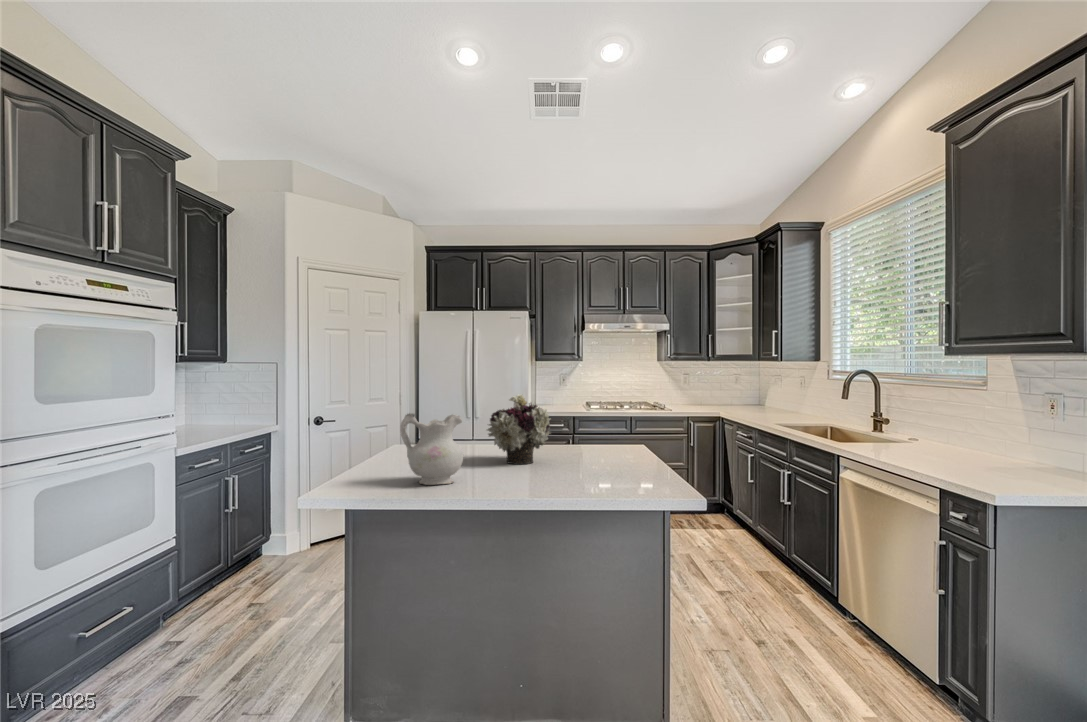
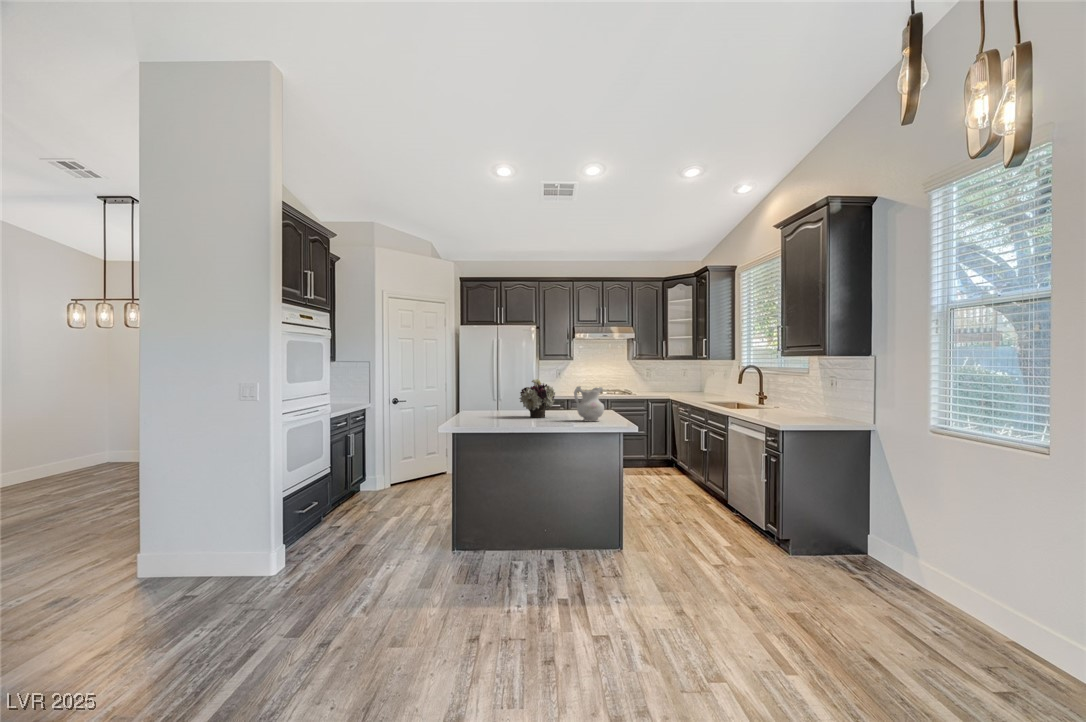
ceramic pitcher: present [400,413,463,485] -> present [574,386,604,421]

